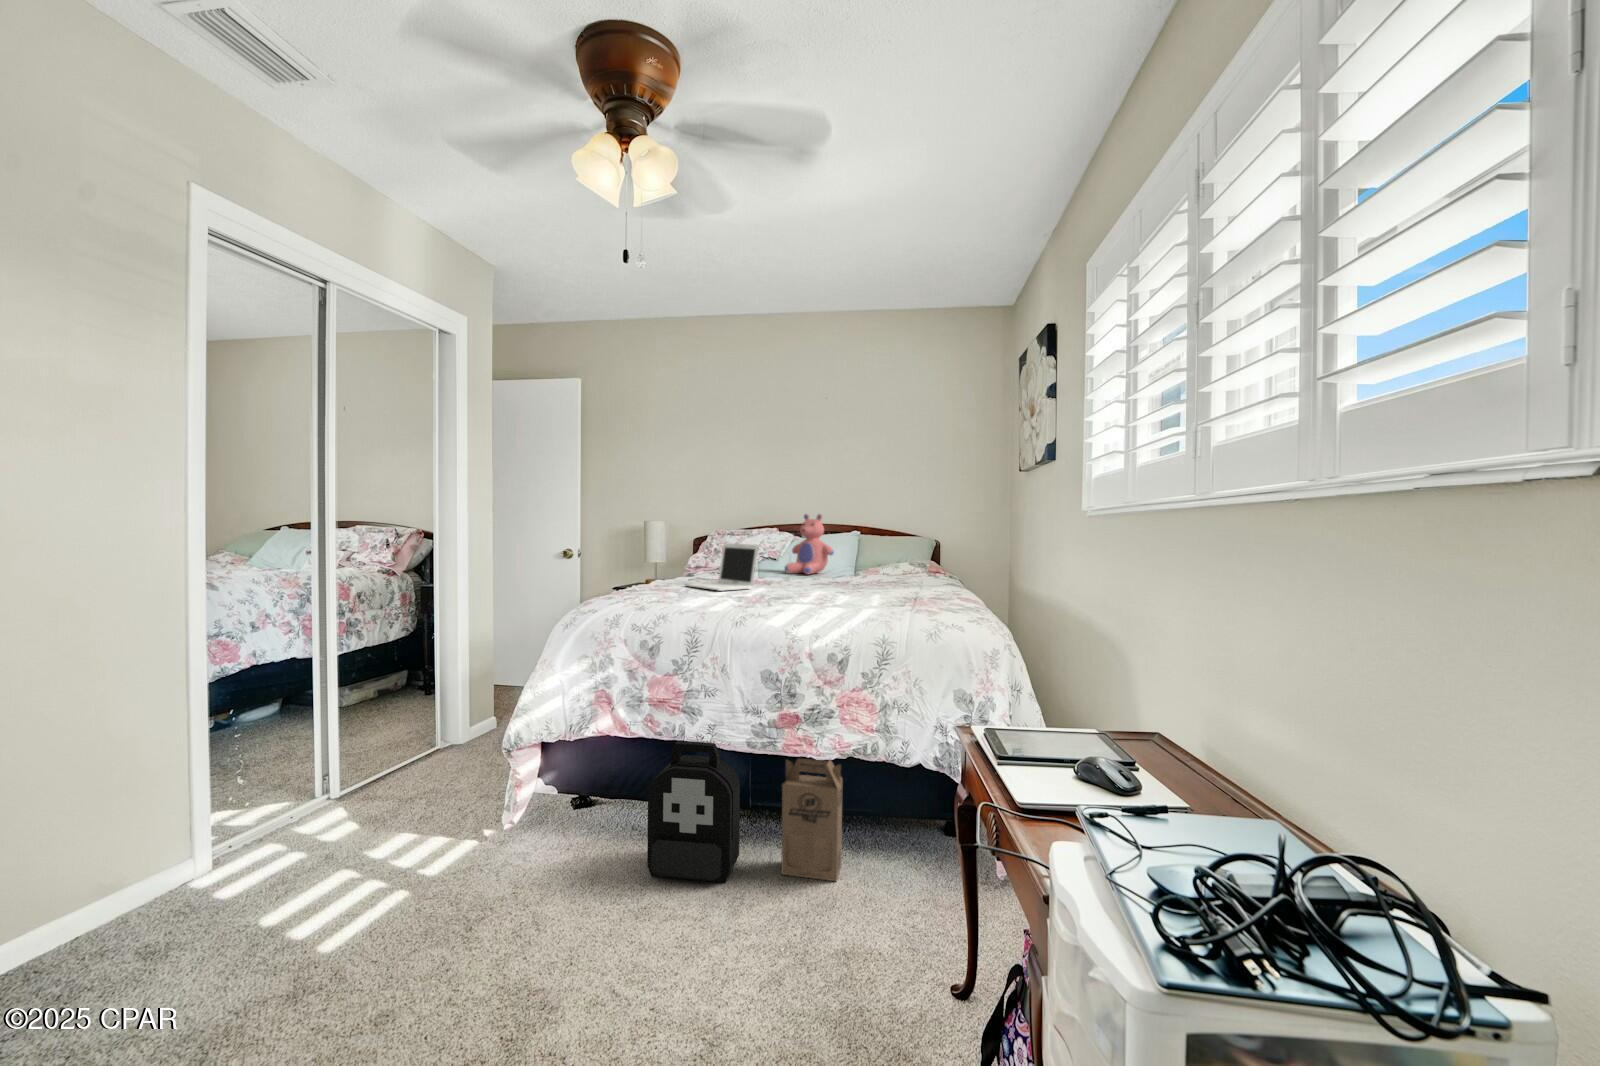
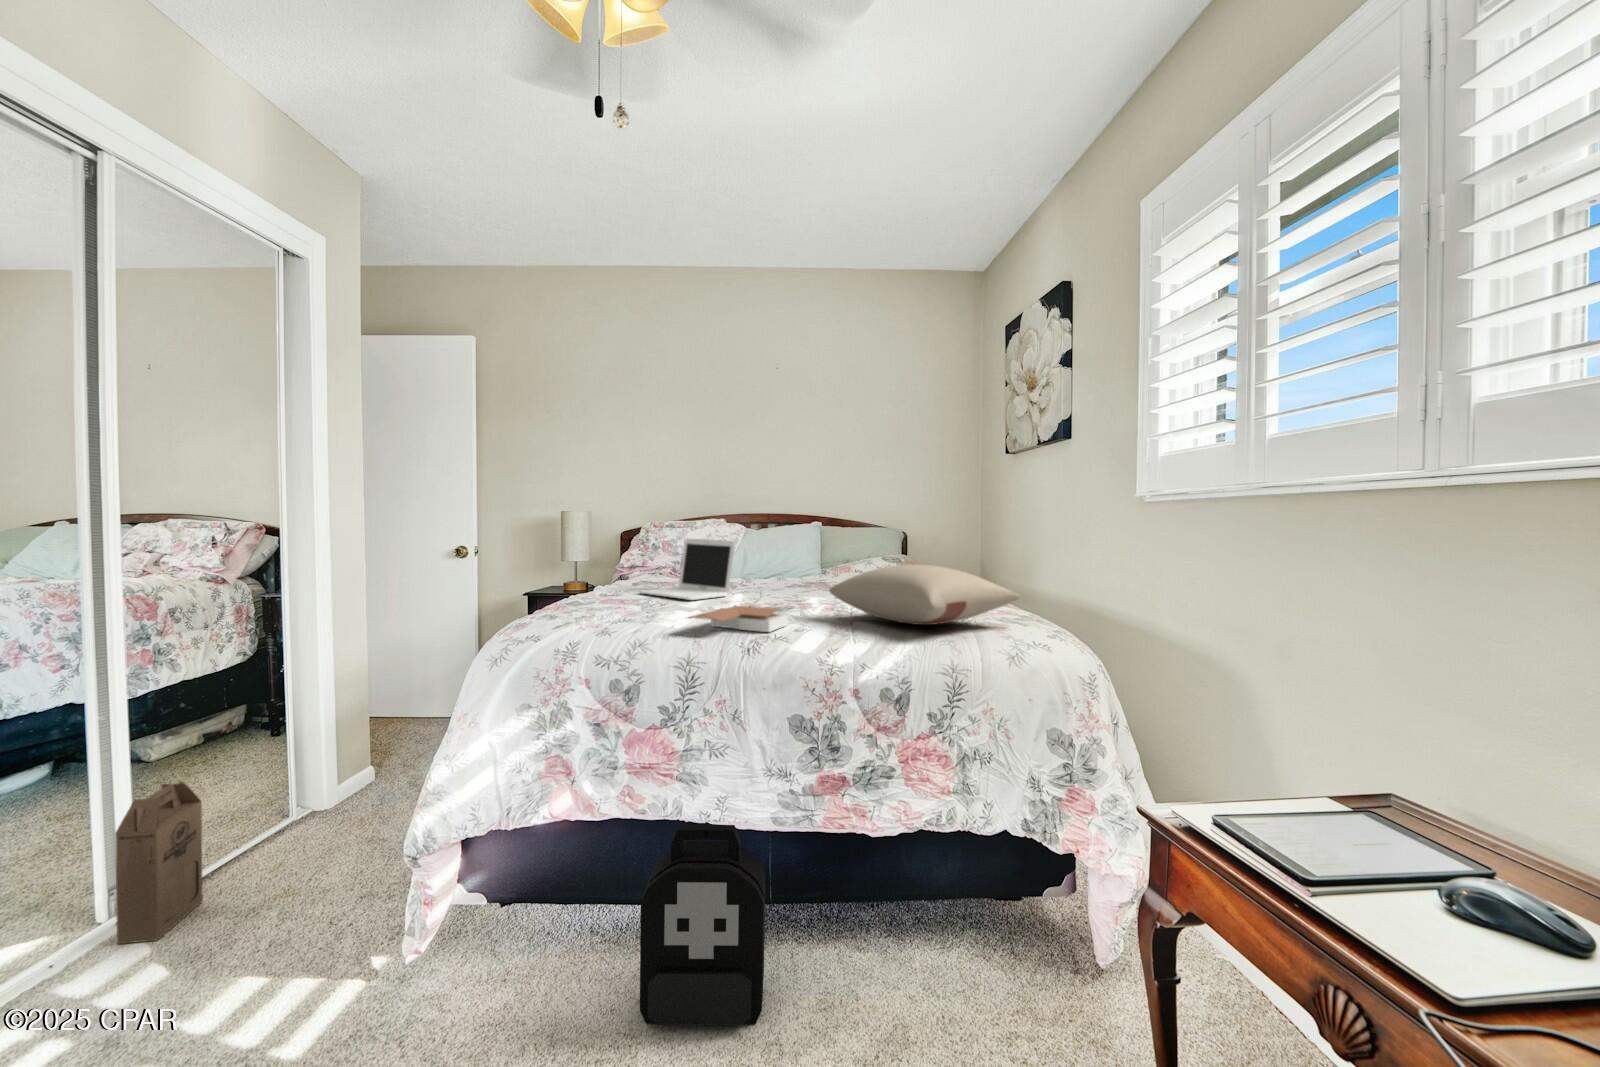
teddy bear: present [784,514,834,575] -> none [745,502,803,574]
pillow: none [815,562,963,608] -> present [829,565,1020,625]
book: none [695,592,777,611] -> present [688,606,787,632]
cardboard box: present [781,758,843,881] -> present [115,782,203,944]

